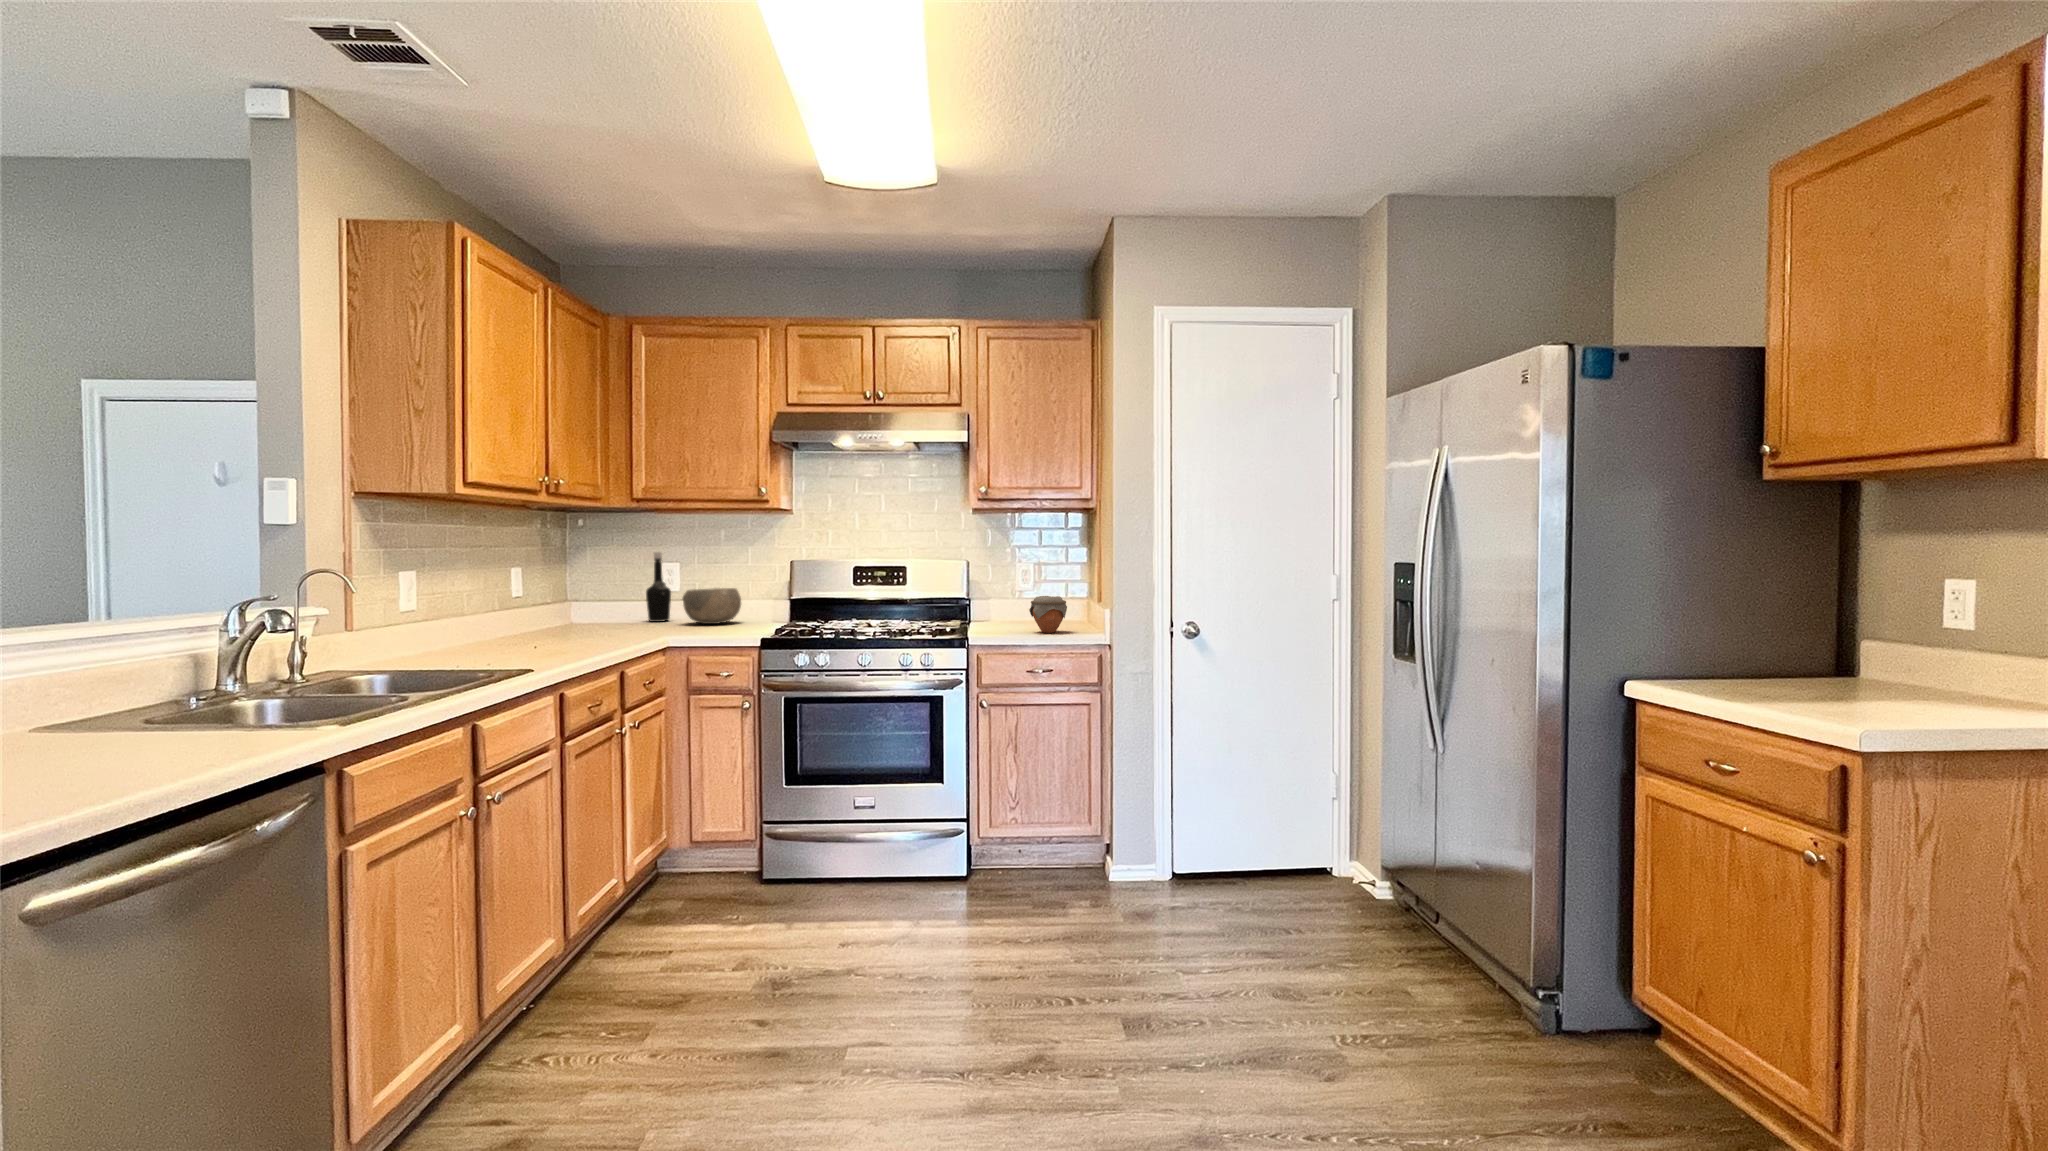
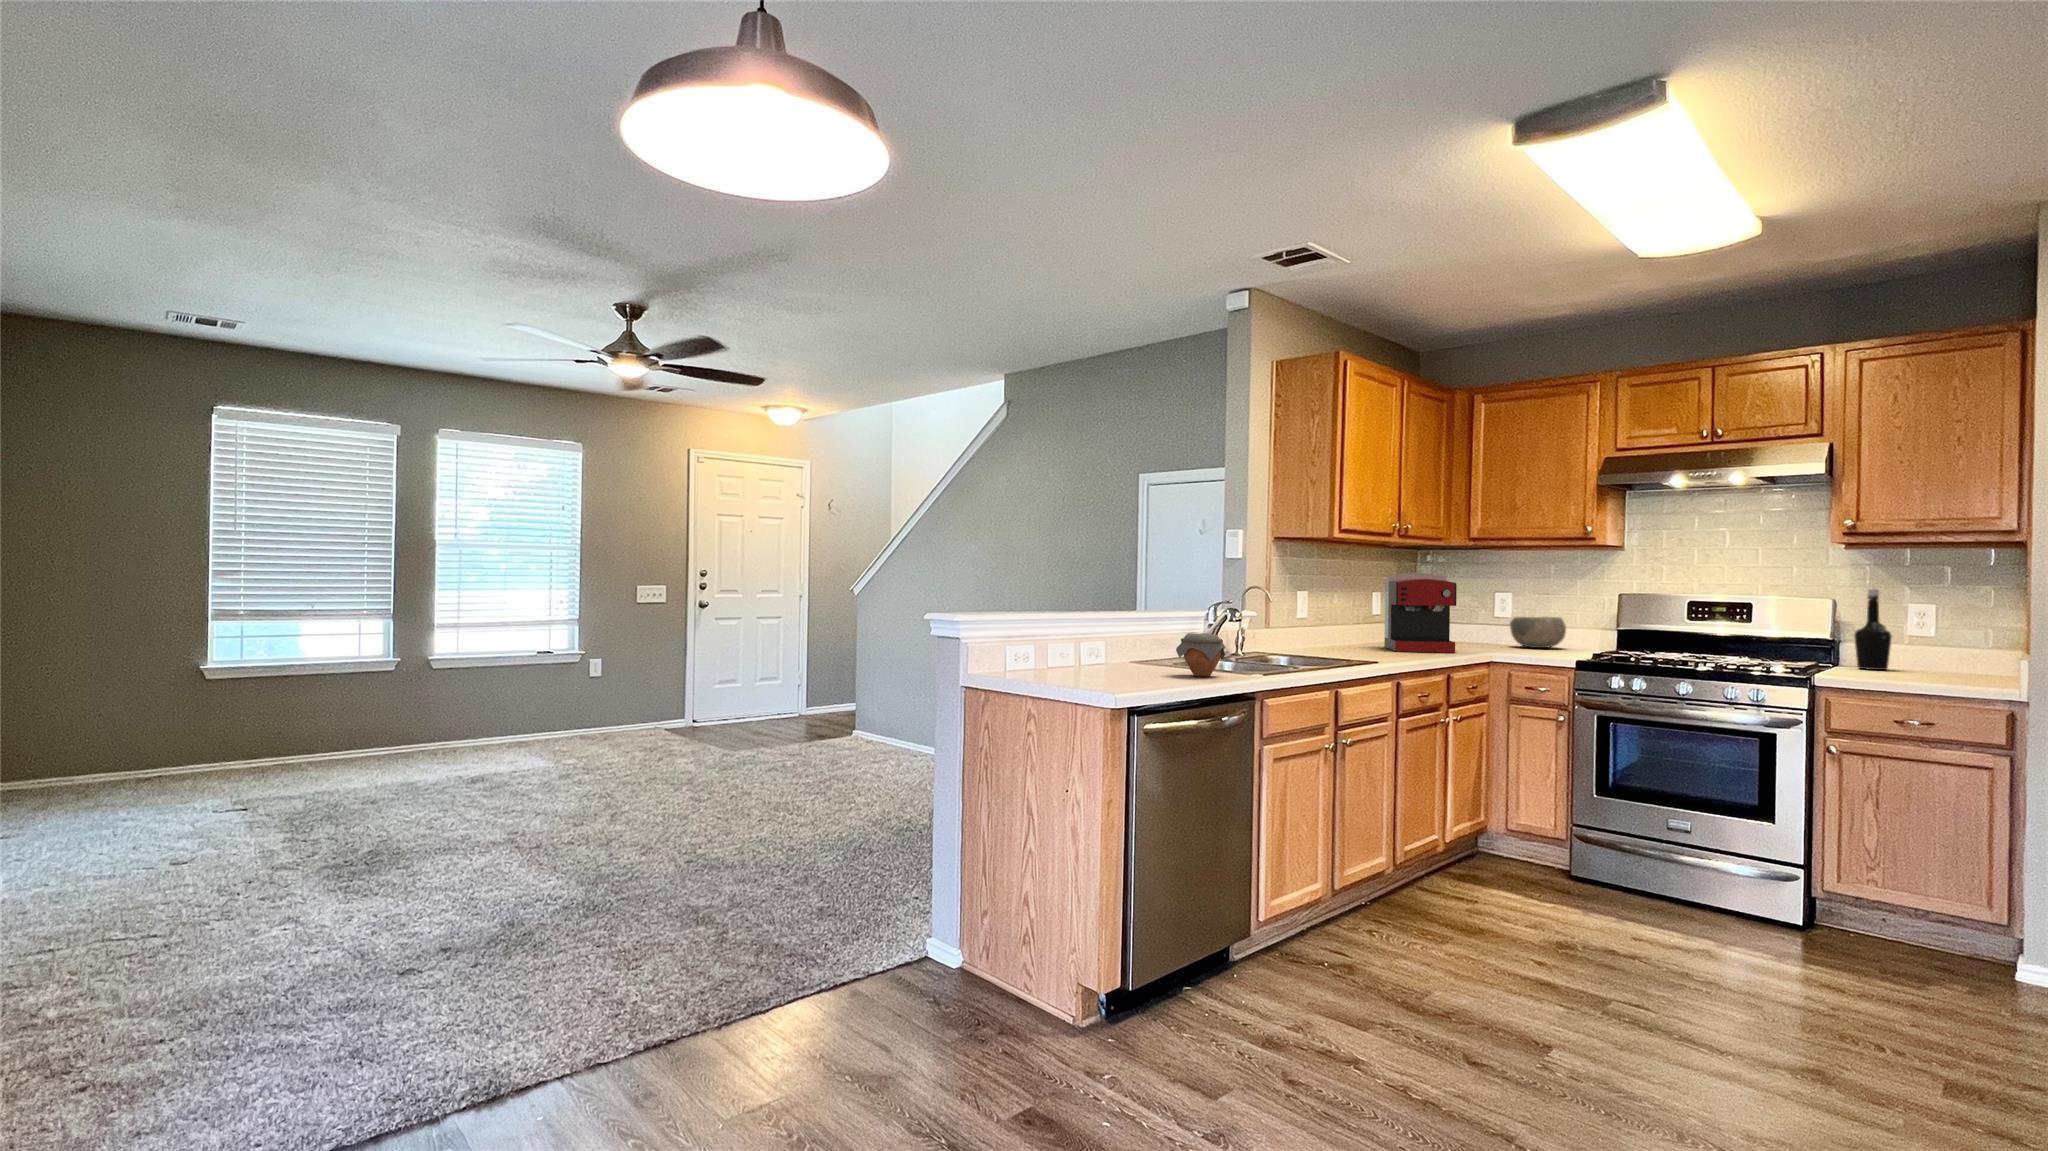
coffee maker: none [531,541,627,646] -> present [1384,573,1457,653]
bottle: present [646,552,671,622] -> present [1855,589,1892,670]
jar: present [1029,596,1067,633] -> present [1176,633,1226,677]

